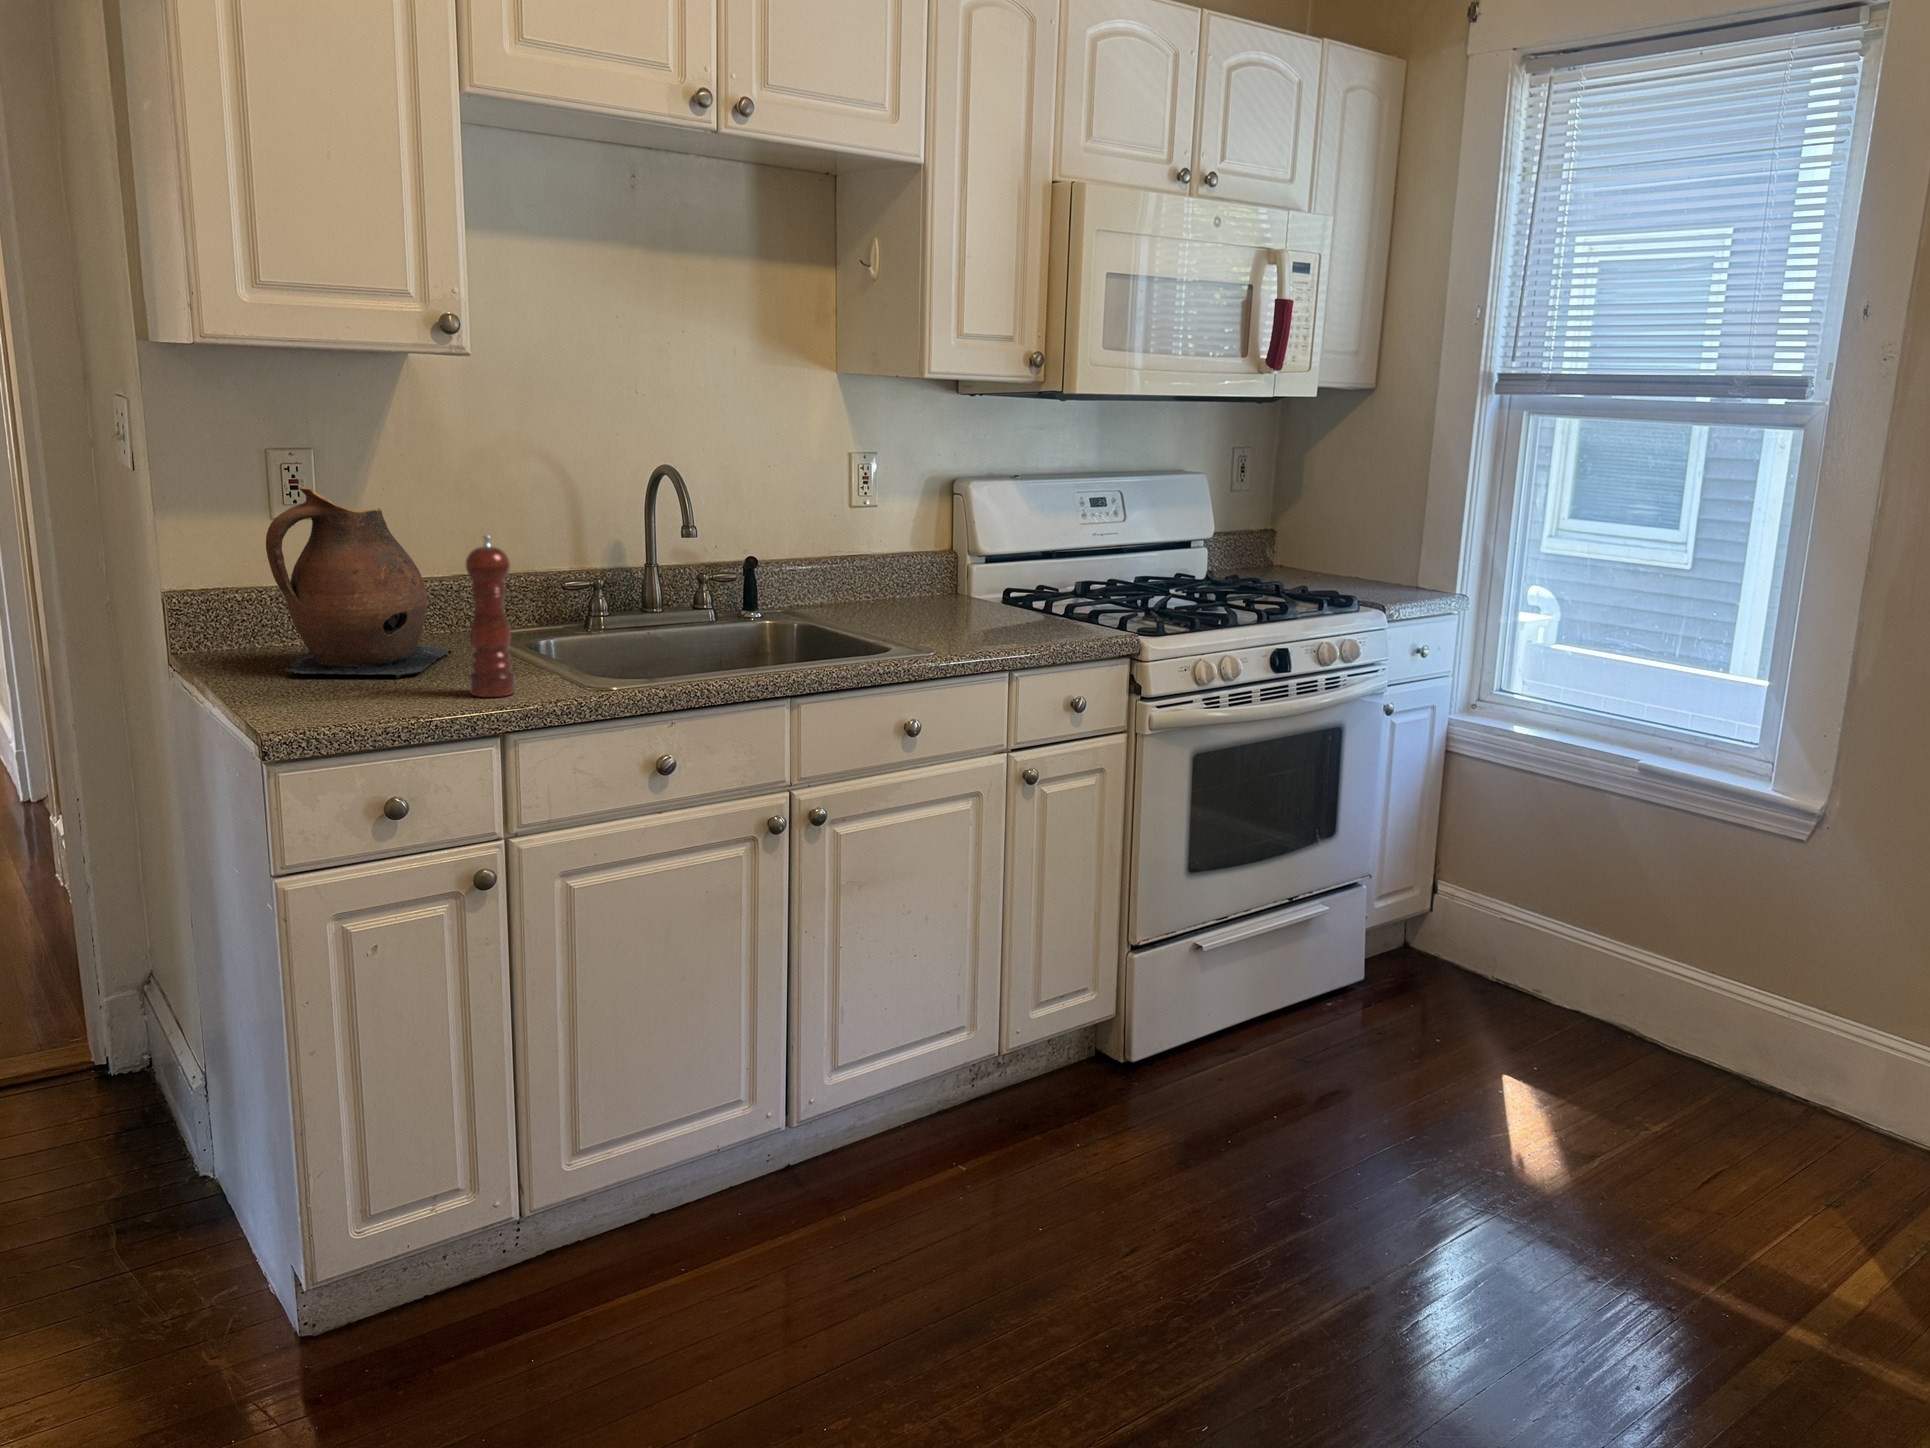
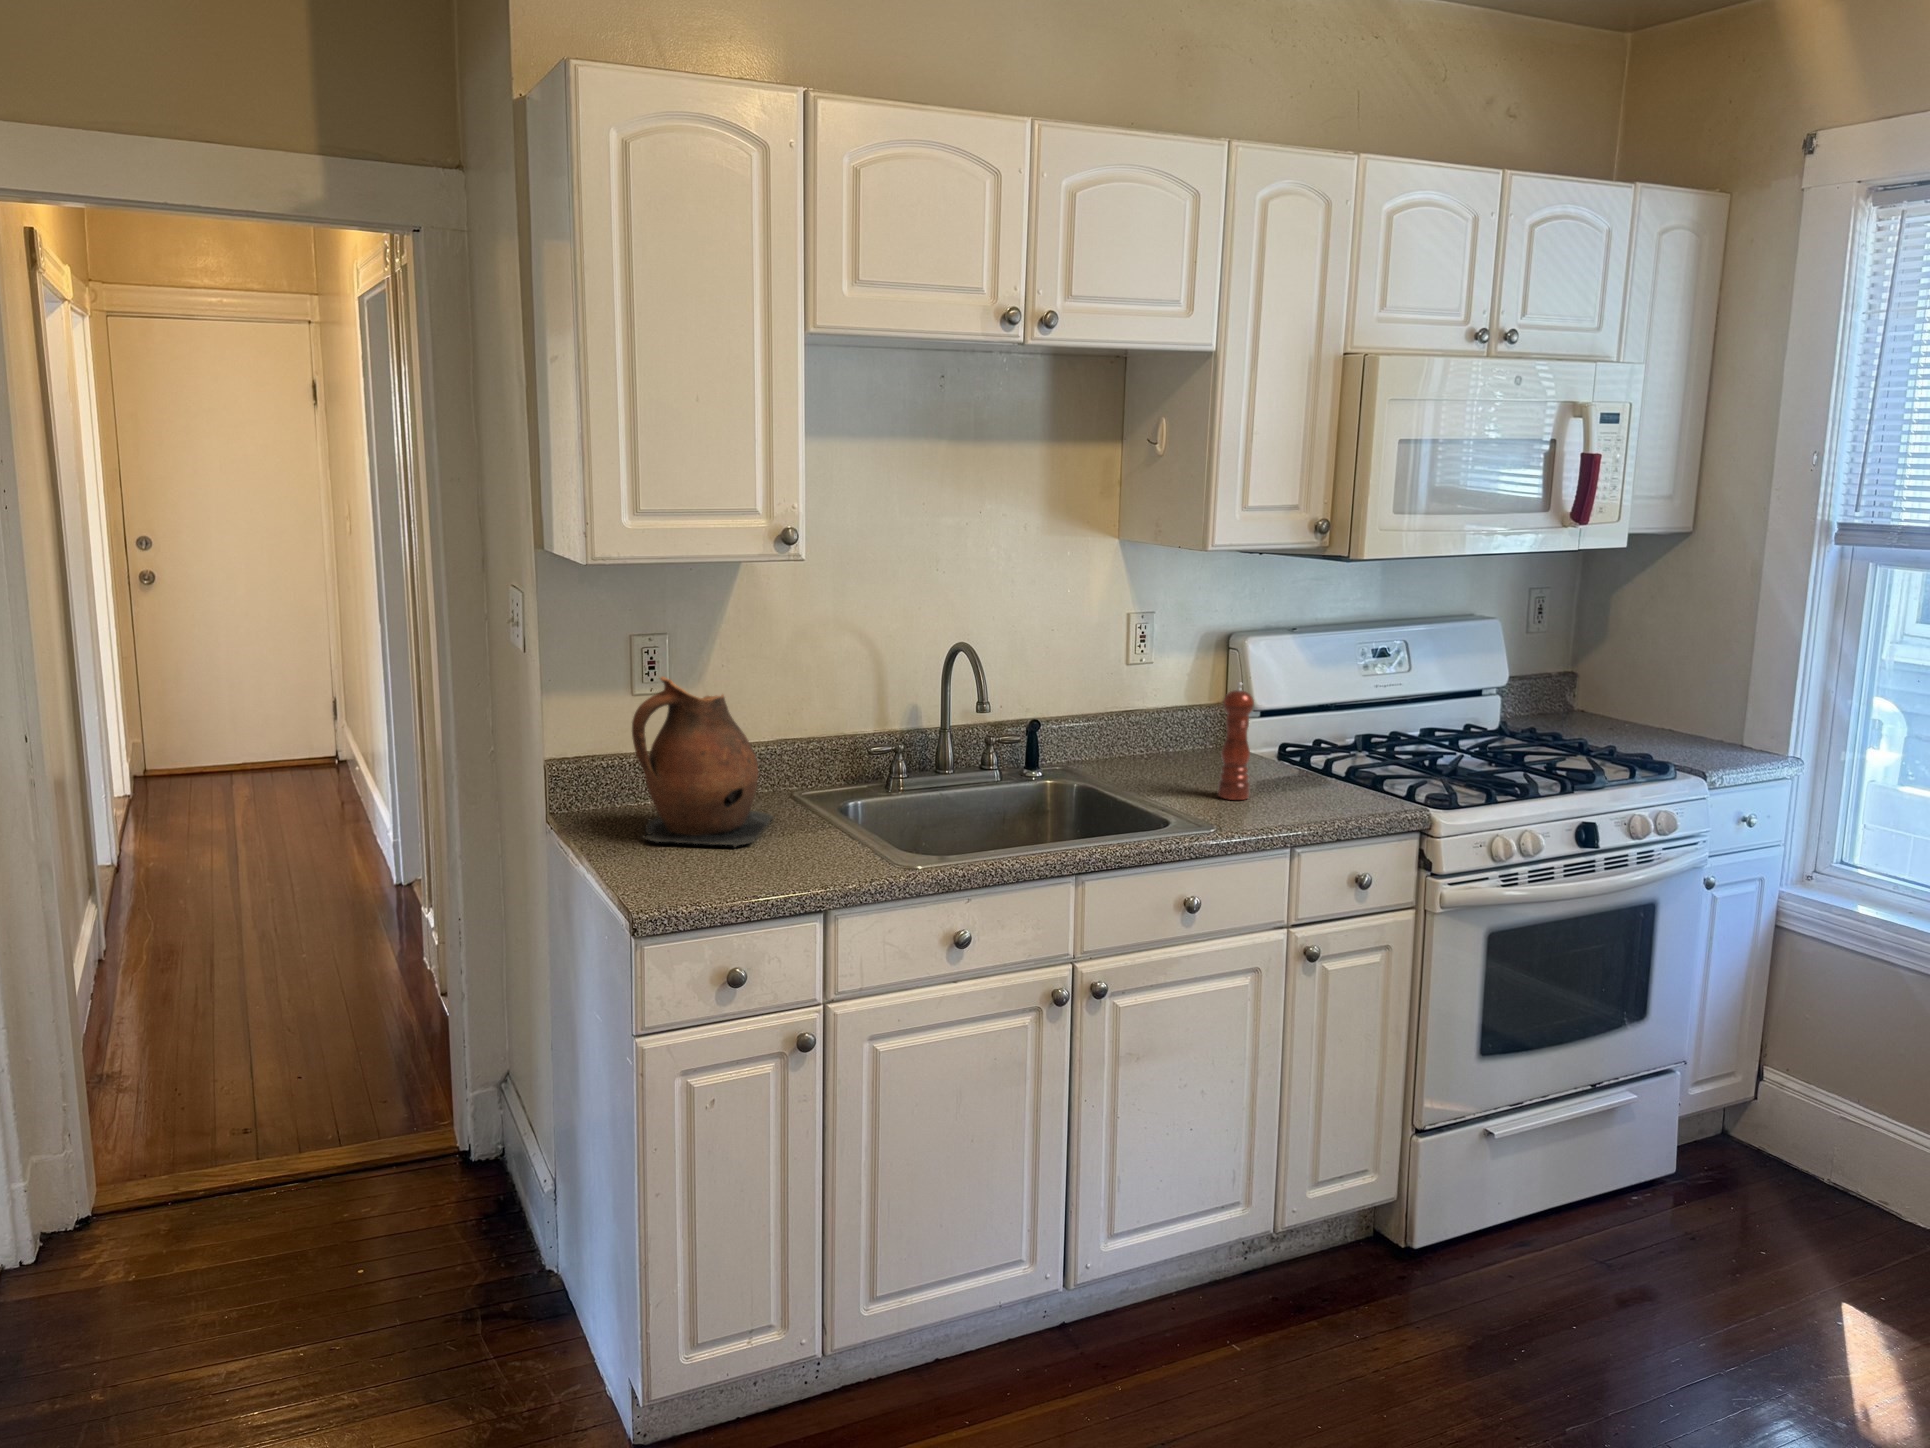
pepper mill: present [466,535,515,697] -> present [1218,682,1254,800]

